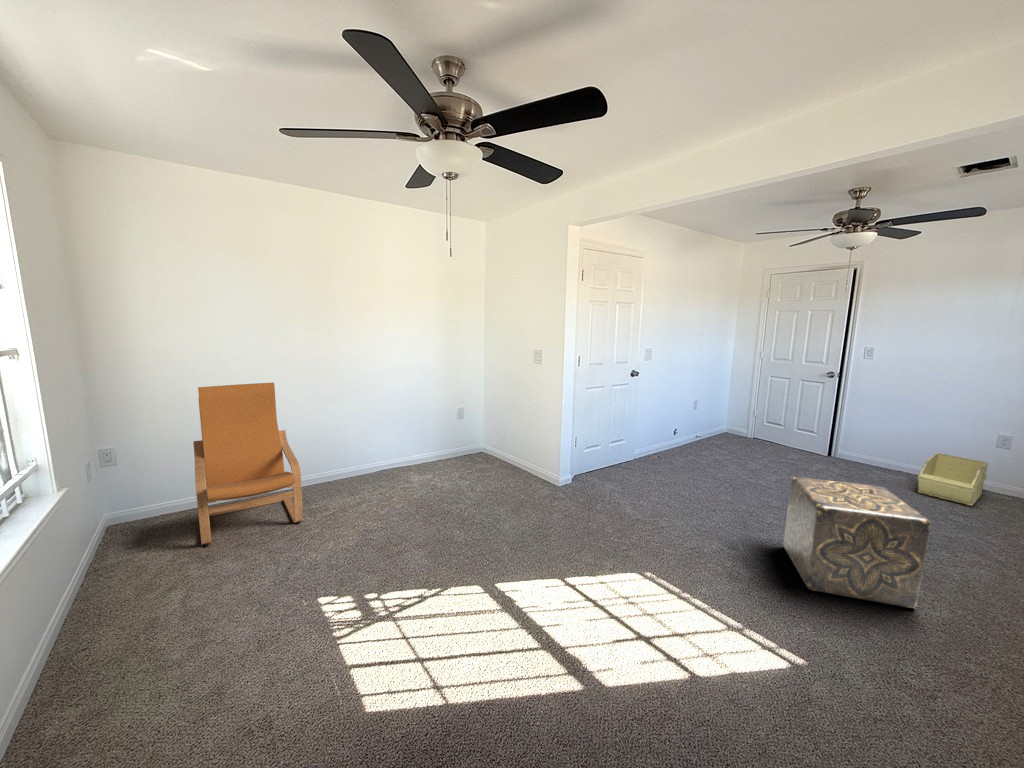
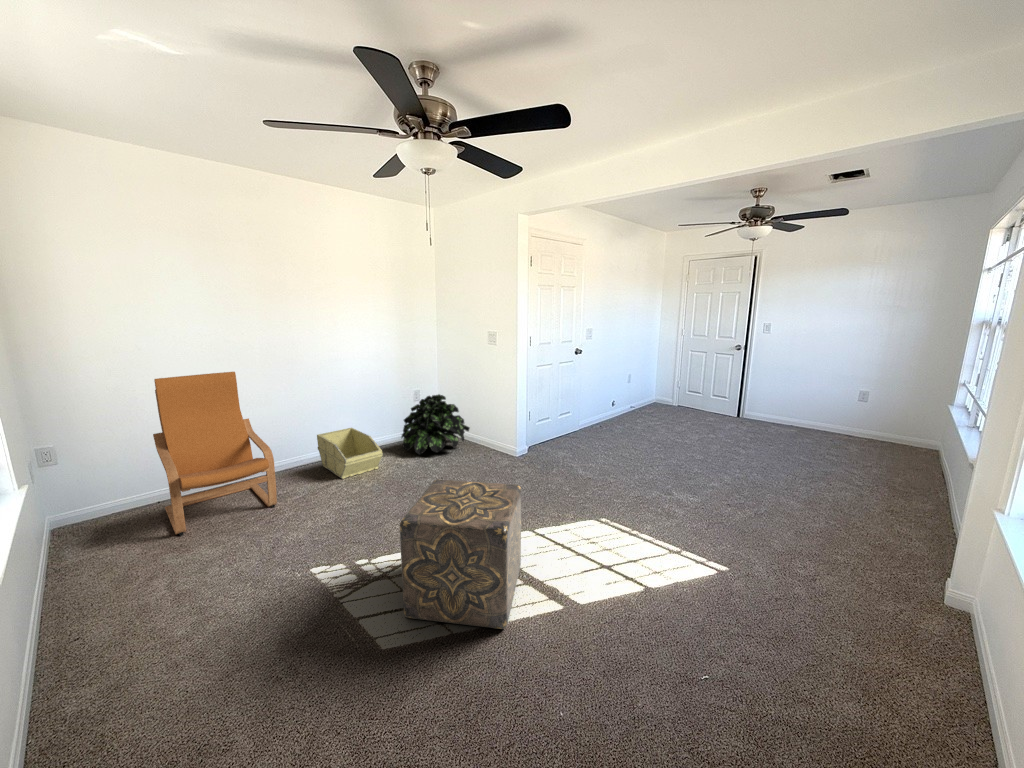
potted plant: none [438,414,511,478] -> present [402,394,470,455]
storage bin: present [917,453,988,506] -> present [317,428,383,479]
ottoman: present [783,477,931,608] -> present [400,480,521,629]

